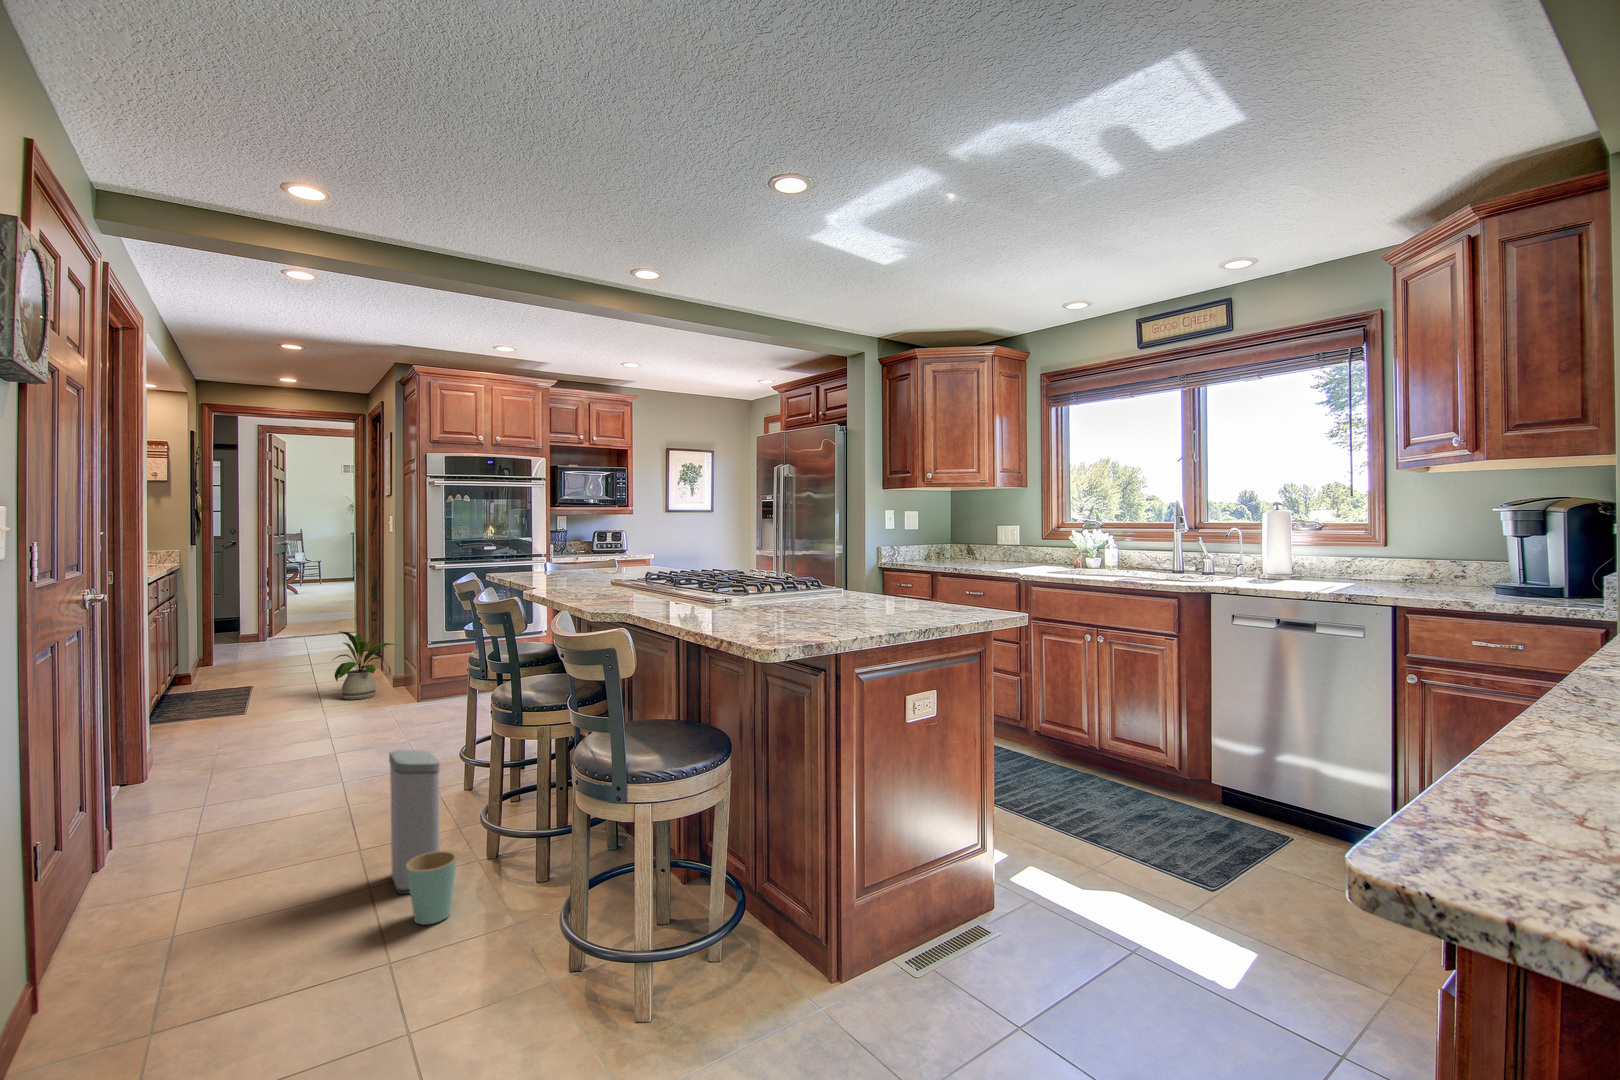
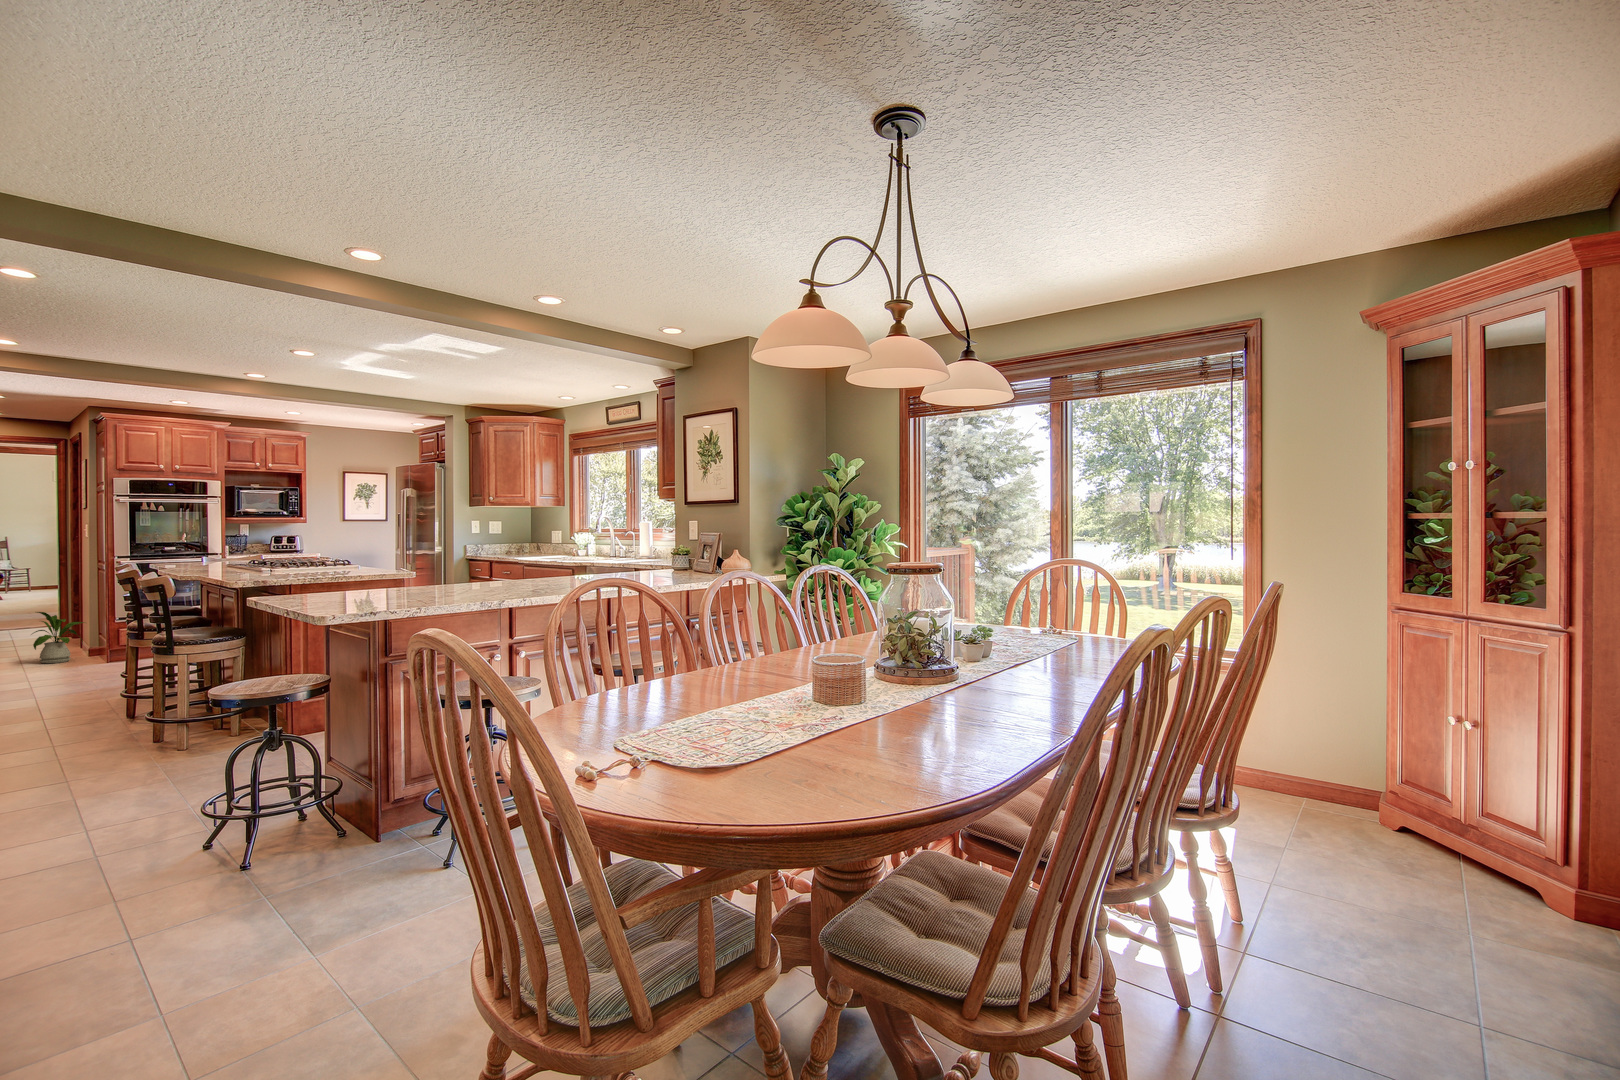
trash can: present [389,750,457,925] -> none [66,654,104,733]

